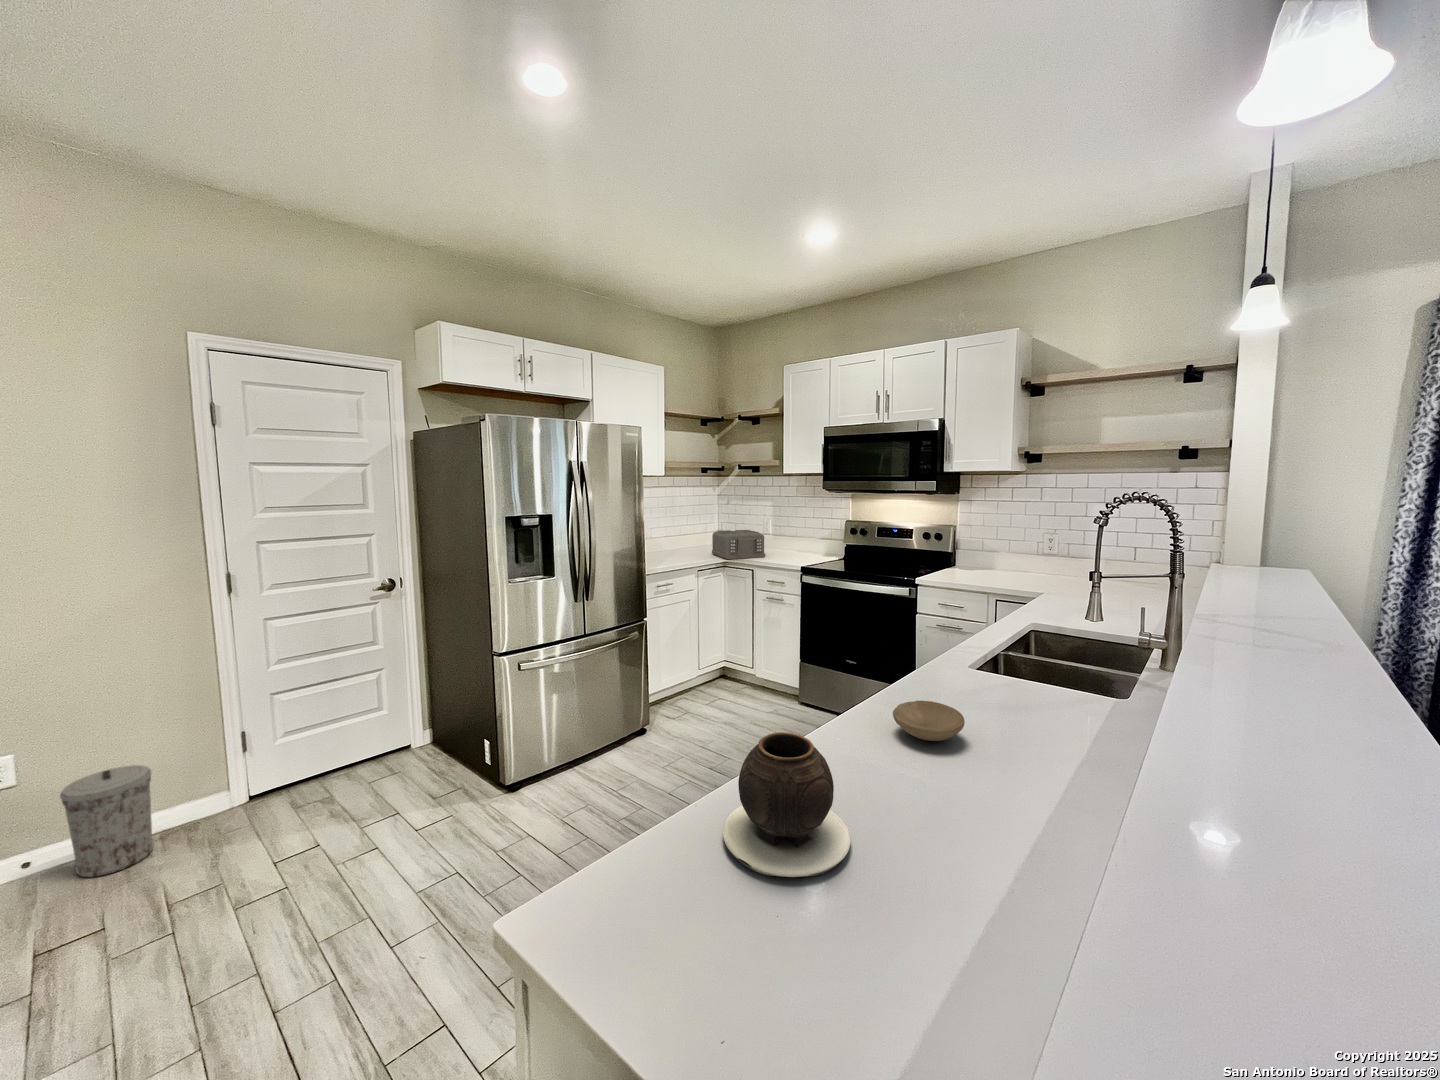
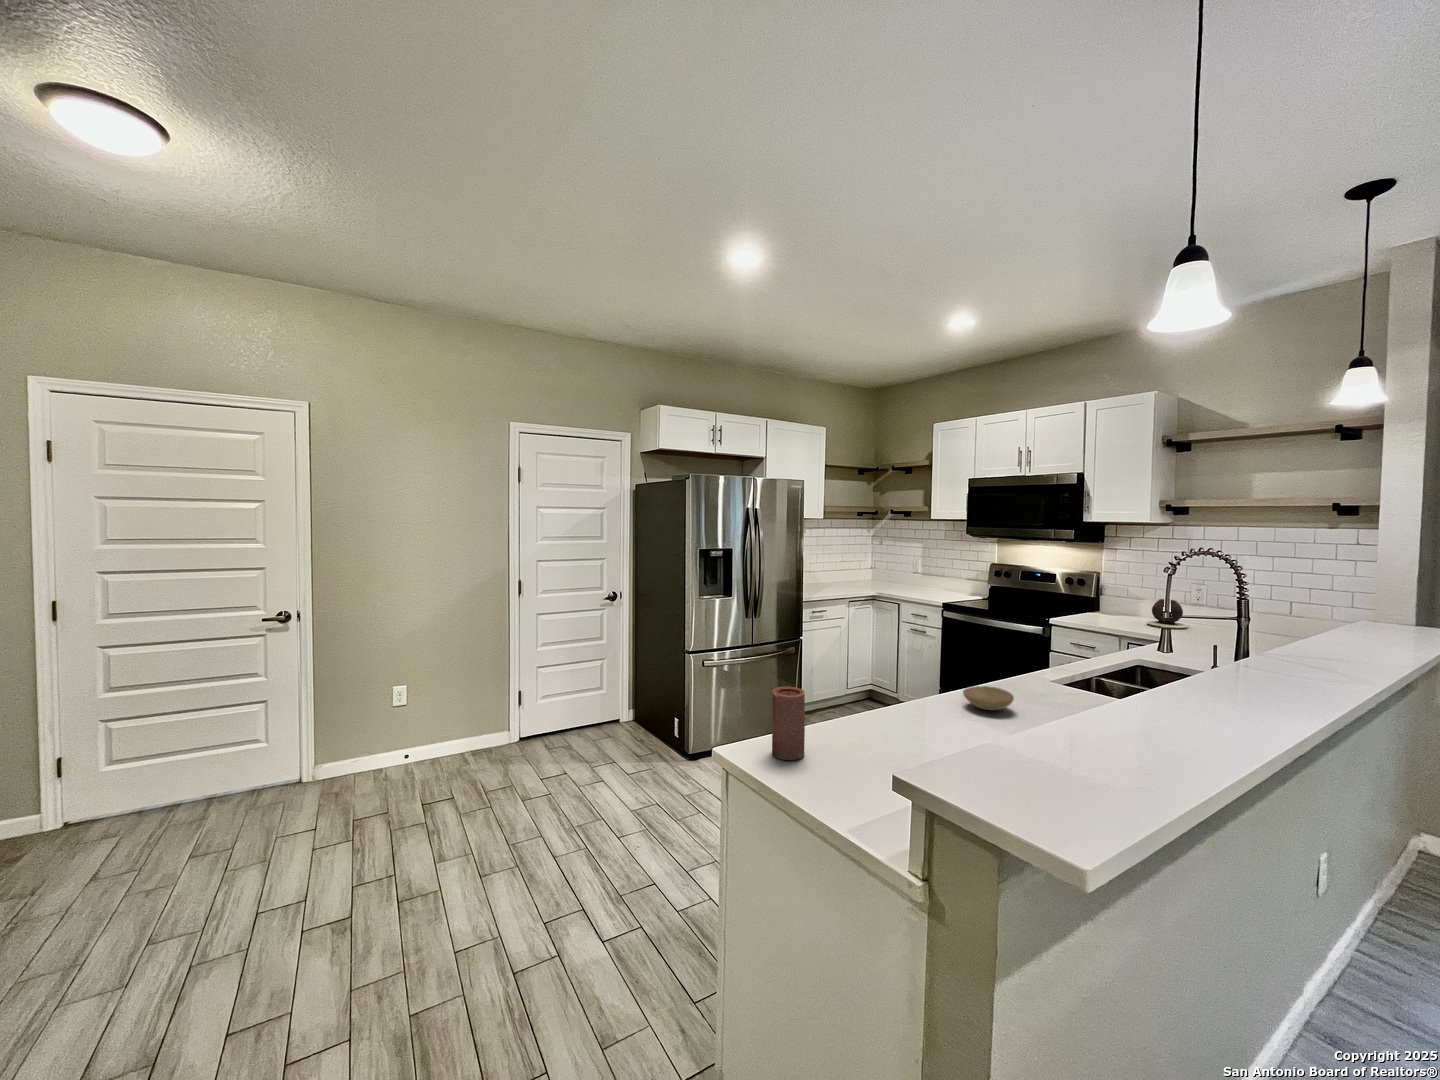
toaster: present [712,530,765,559] -> none [863,568,911,594]
vase: present [723,732,851,877] -> present [1146,599,1188,629]
trash can: present [60,765,154,877] -> none [429,703,473,770]
candle: none [607,789,676,951] -> present [772,687,805,760]

